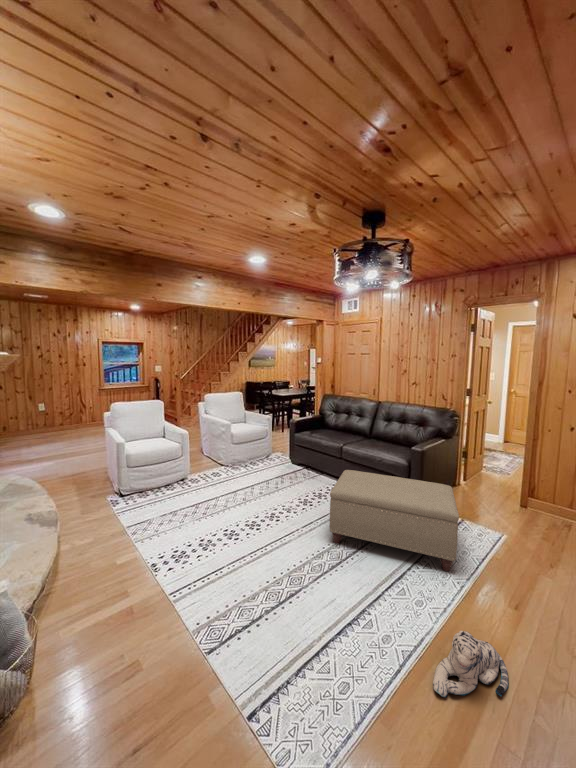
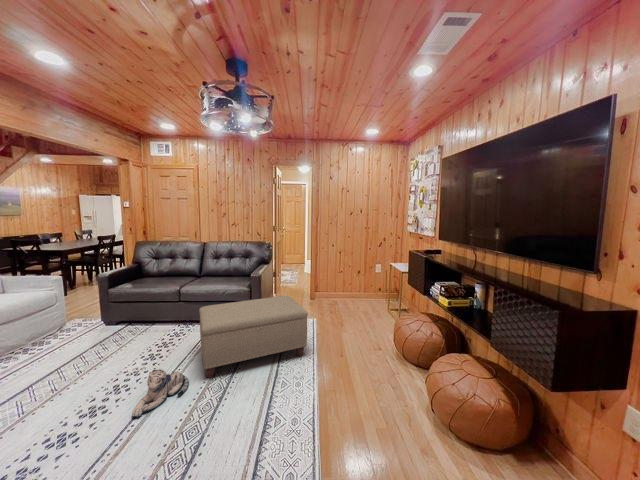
plush toy: present [433,631,509,697] -> present [132,369,189,417]

